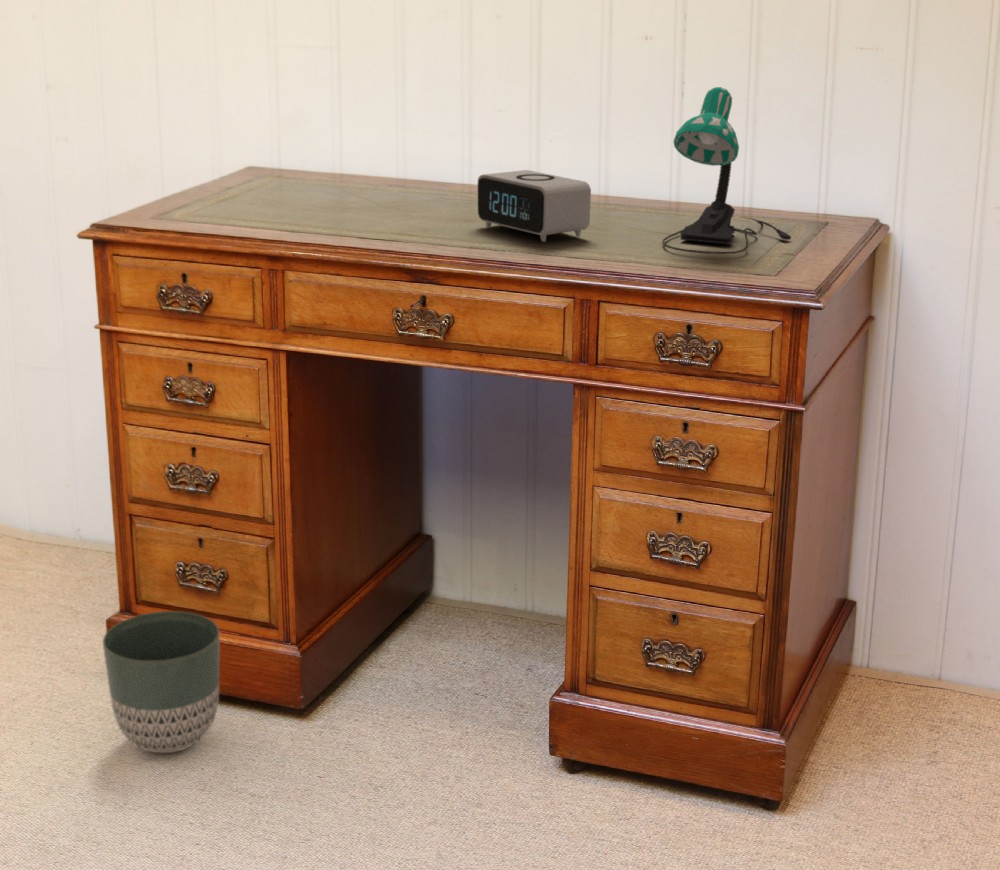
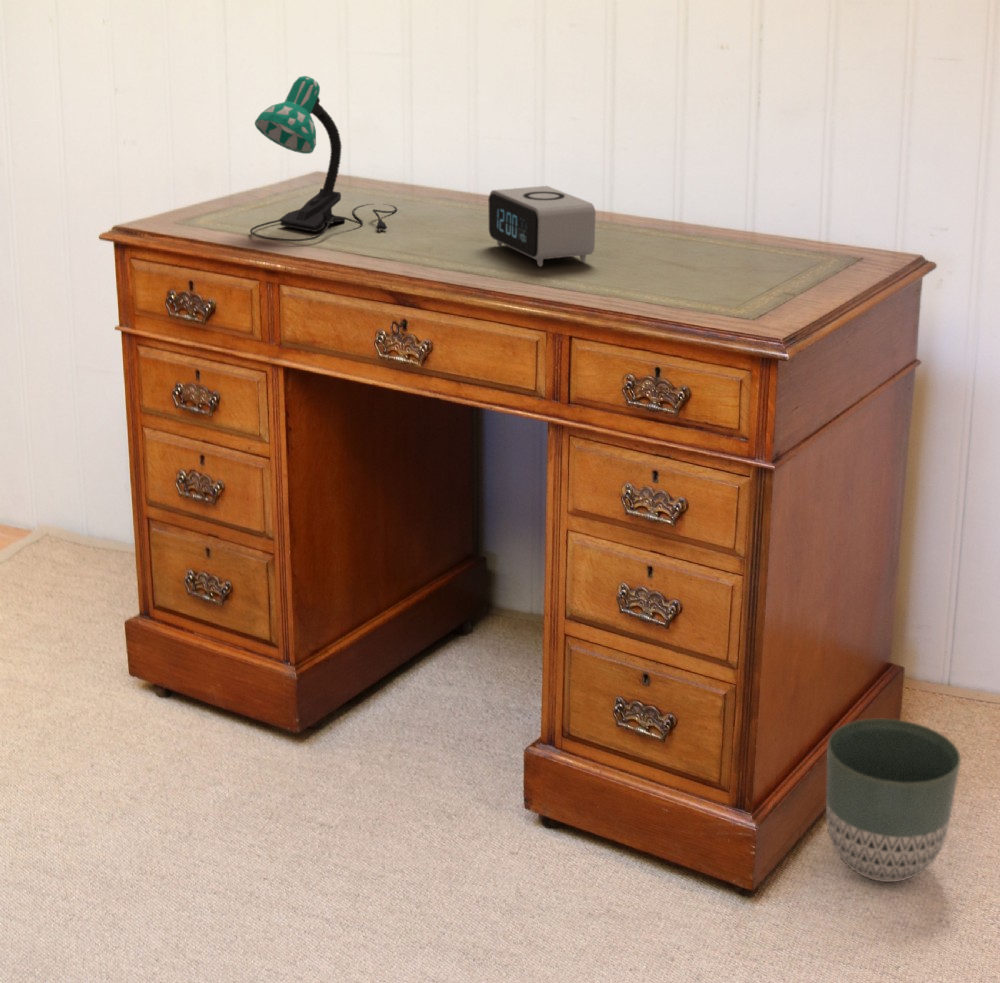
desk lamp: present [662,87,791,254] -> present [250,76,397,241]
planter: present [103,611,220,753] -> present [826,719,960,882]

